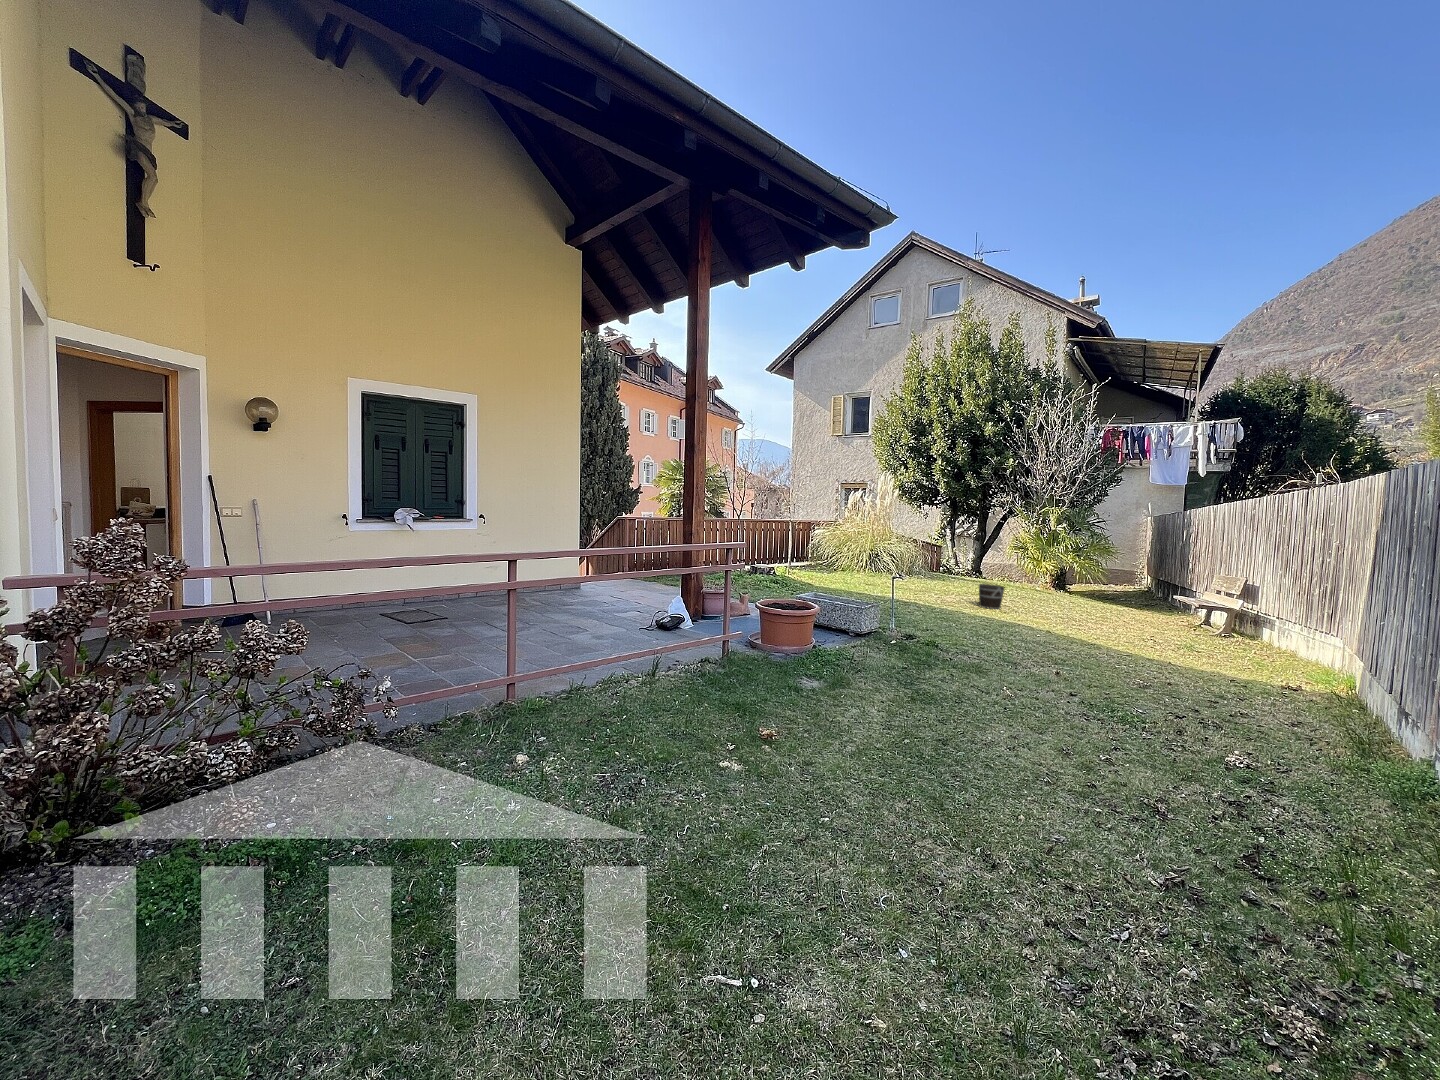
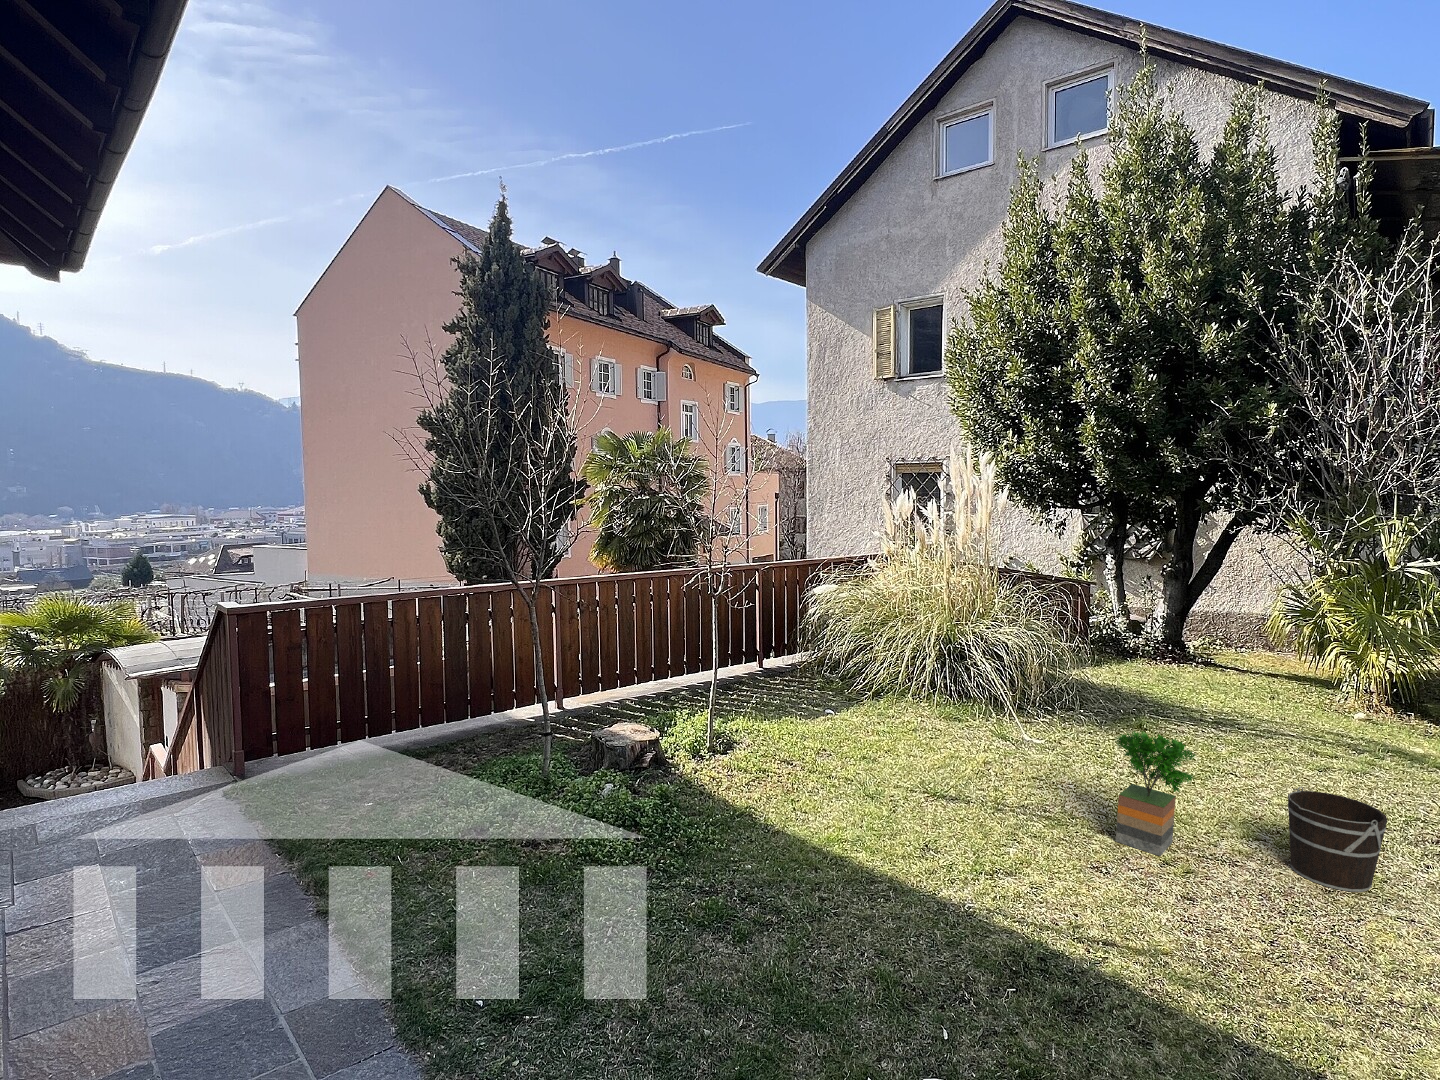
potted tree: none [928,566,953,603] -> present [1115,731,1195,856]

